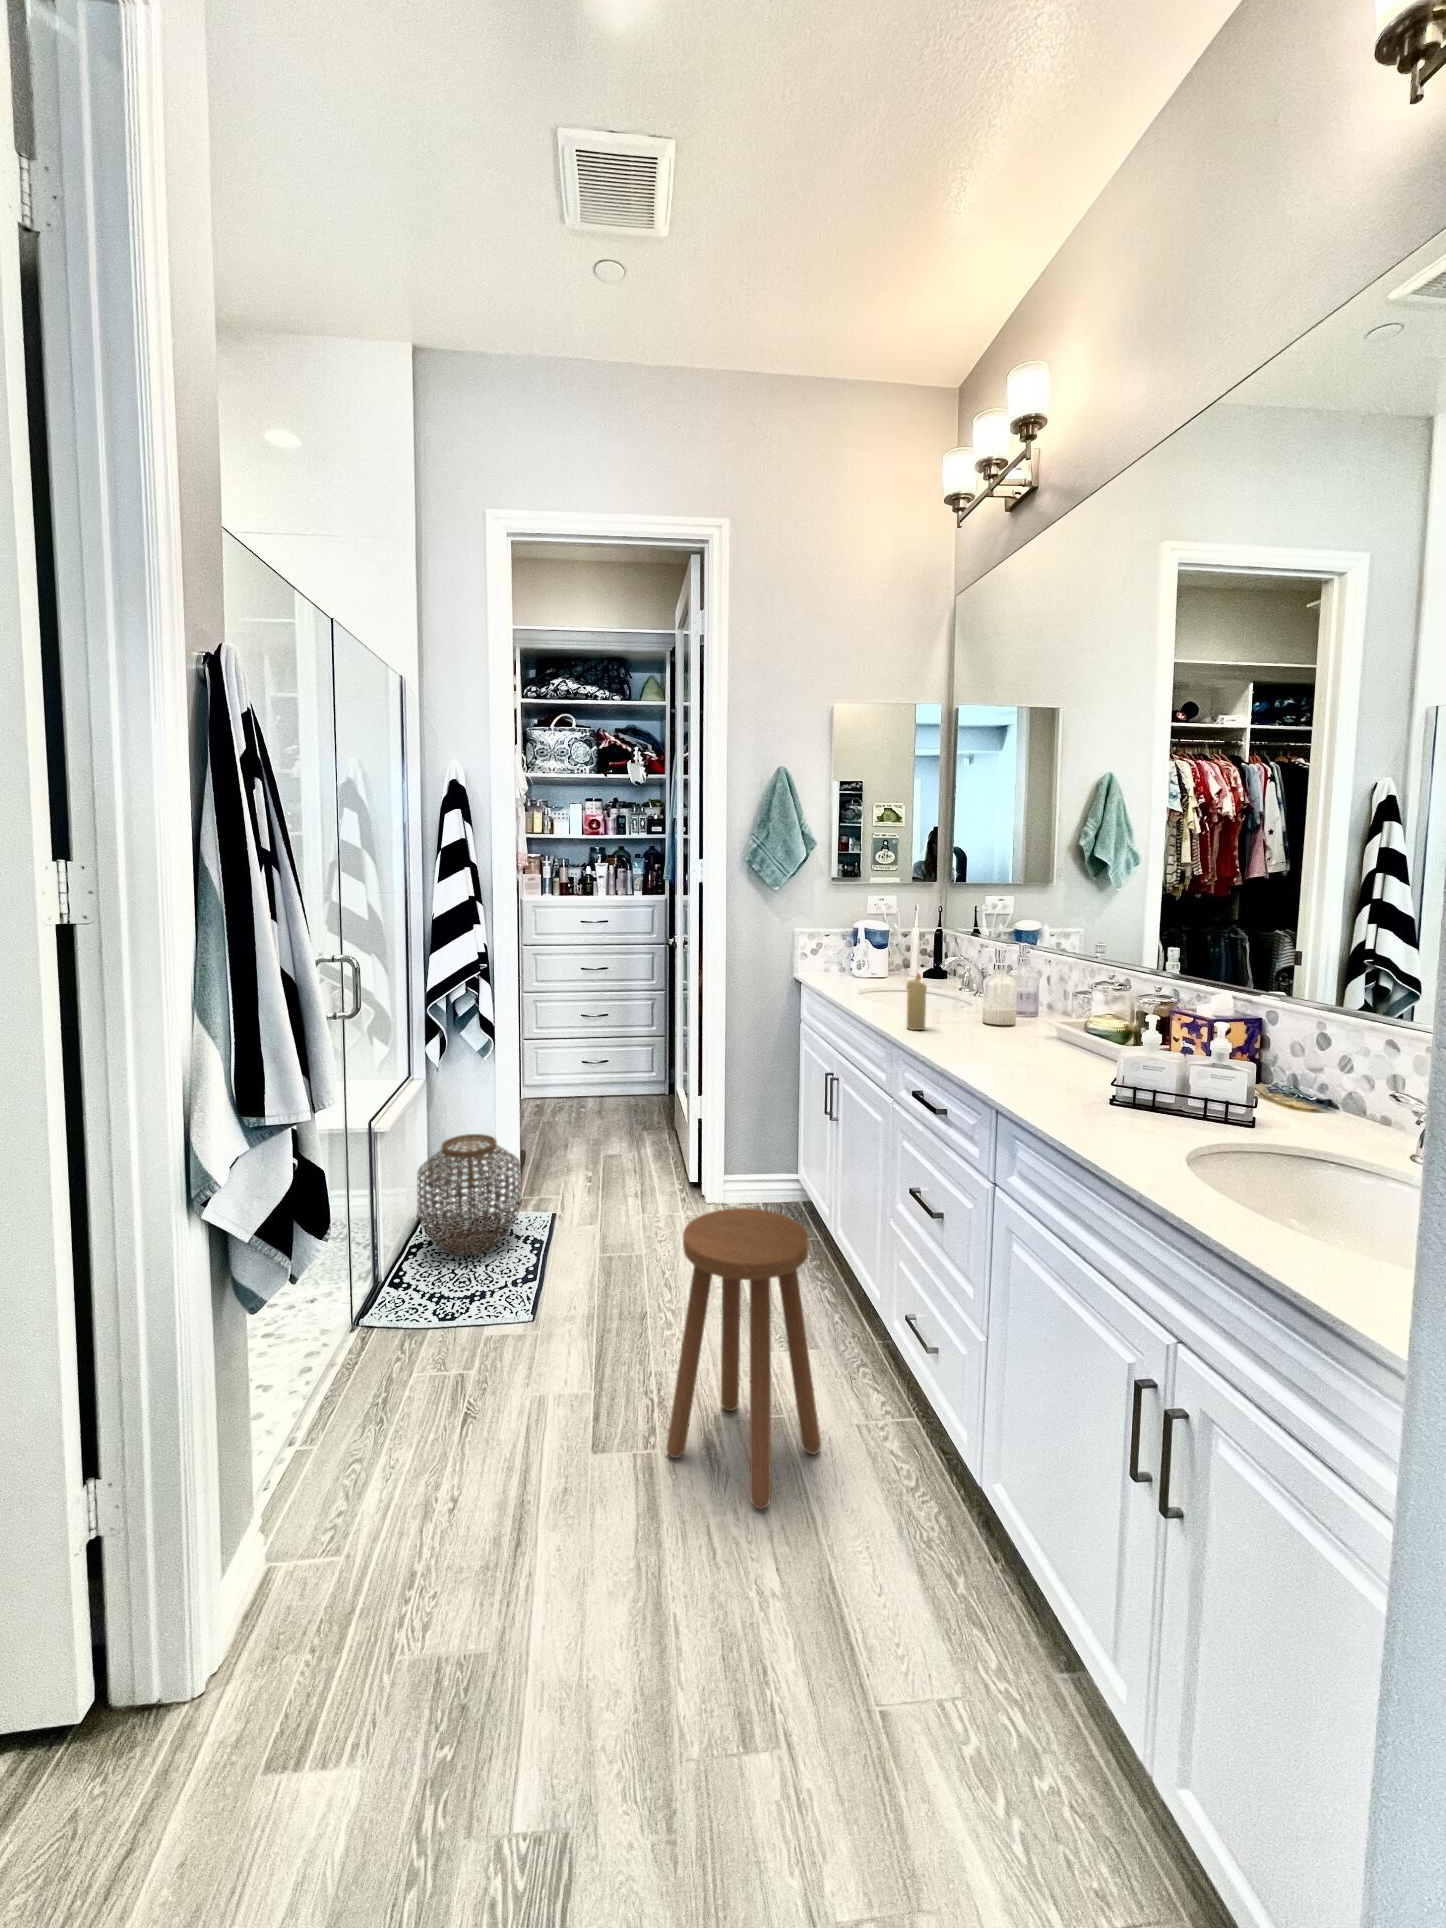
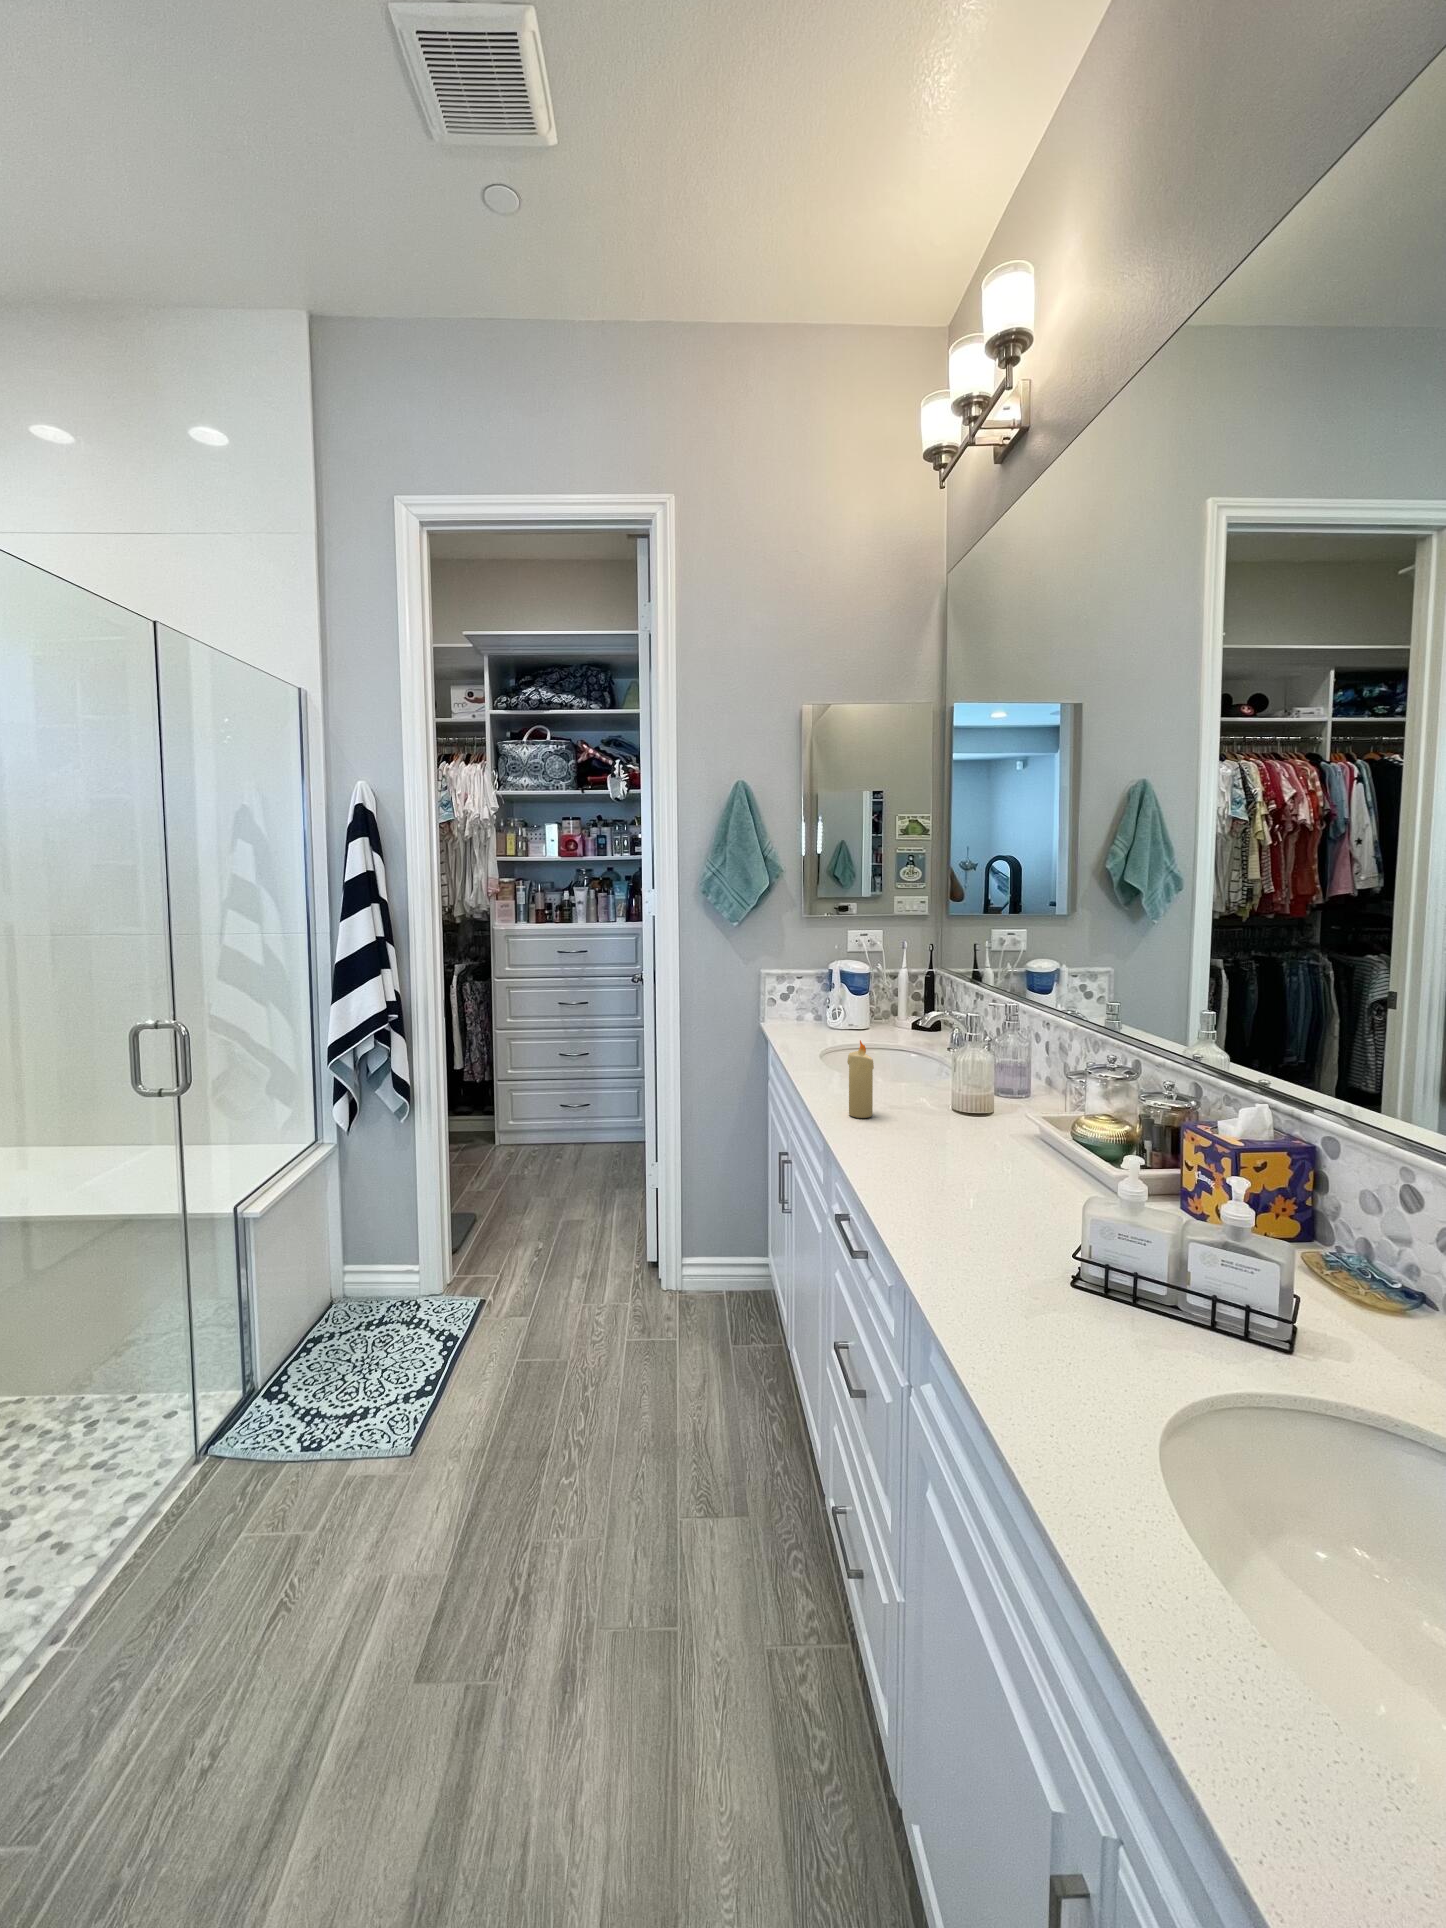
woven basket: present [417,1134,522,1256] -> none [309,1210,435,1356]
stool: present [666,1208,821,1509] -> none [509,1357,714,1801]

